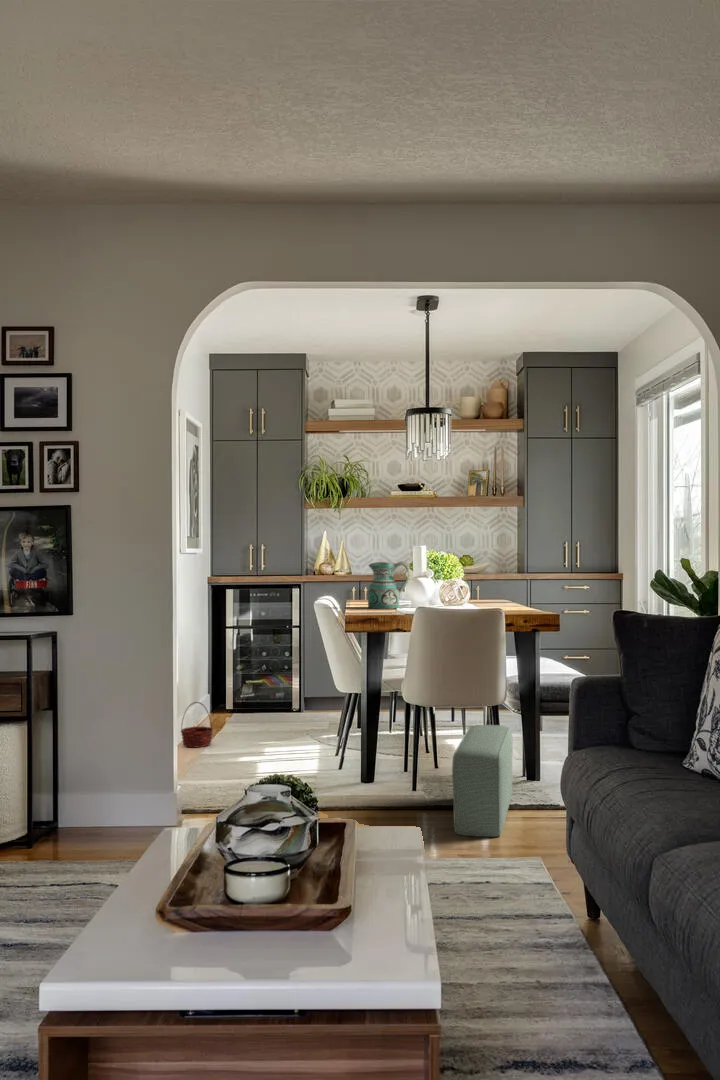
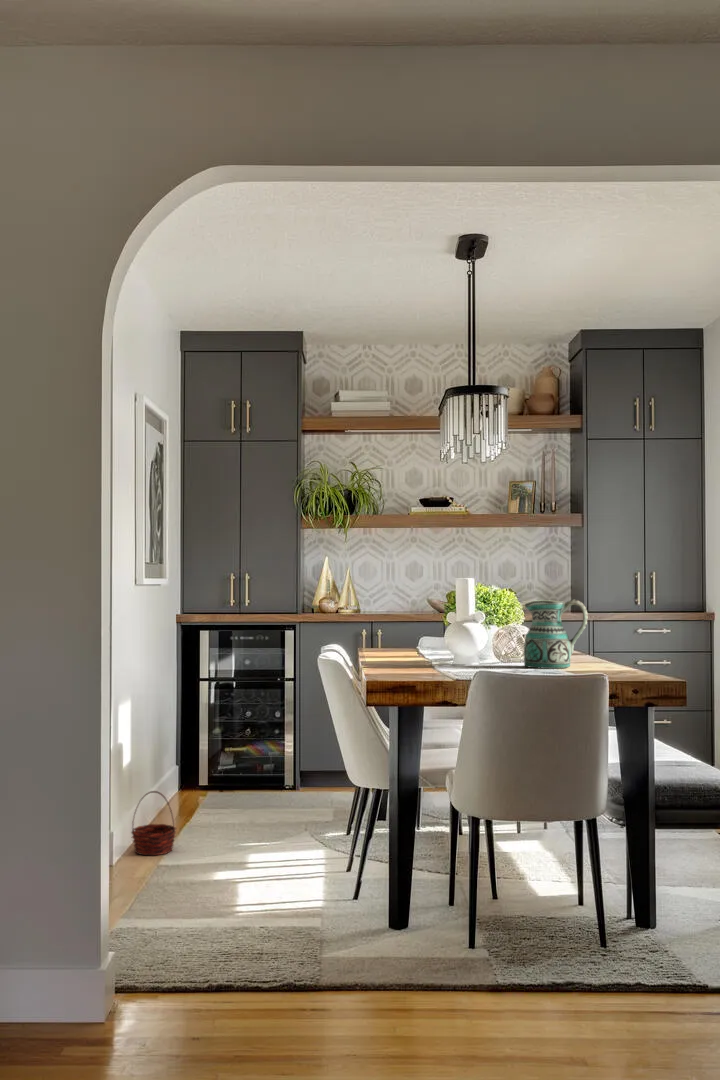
ceramic pitcher: present [368,562,411,609] -> present [524,600,588,669]
pouf: present [452,725,513,837] -> none [549,850,631,1055]

